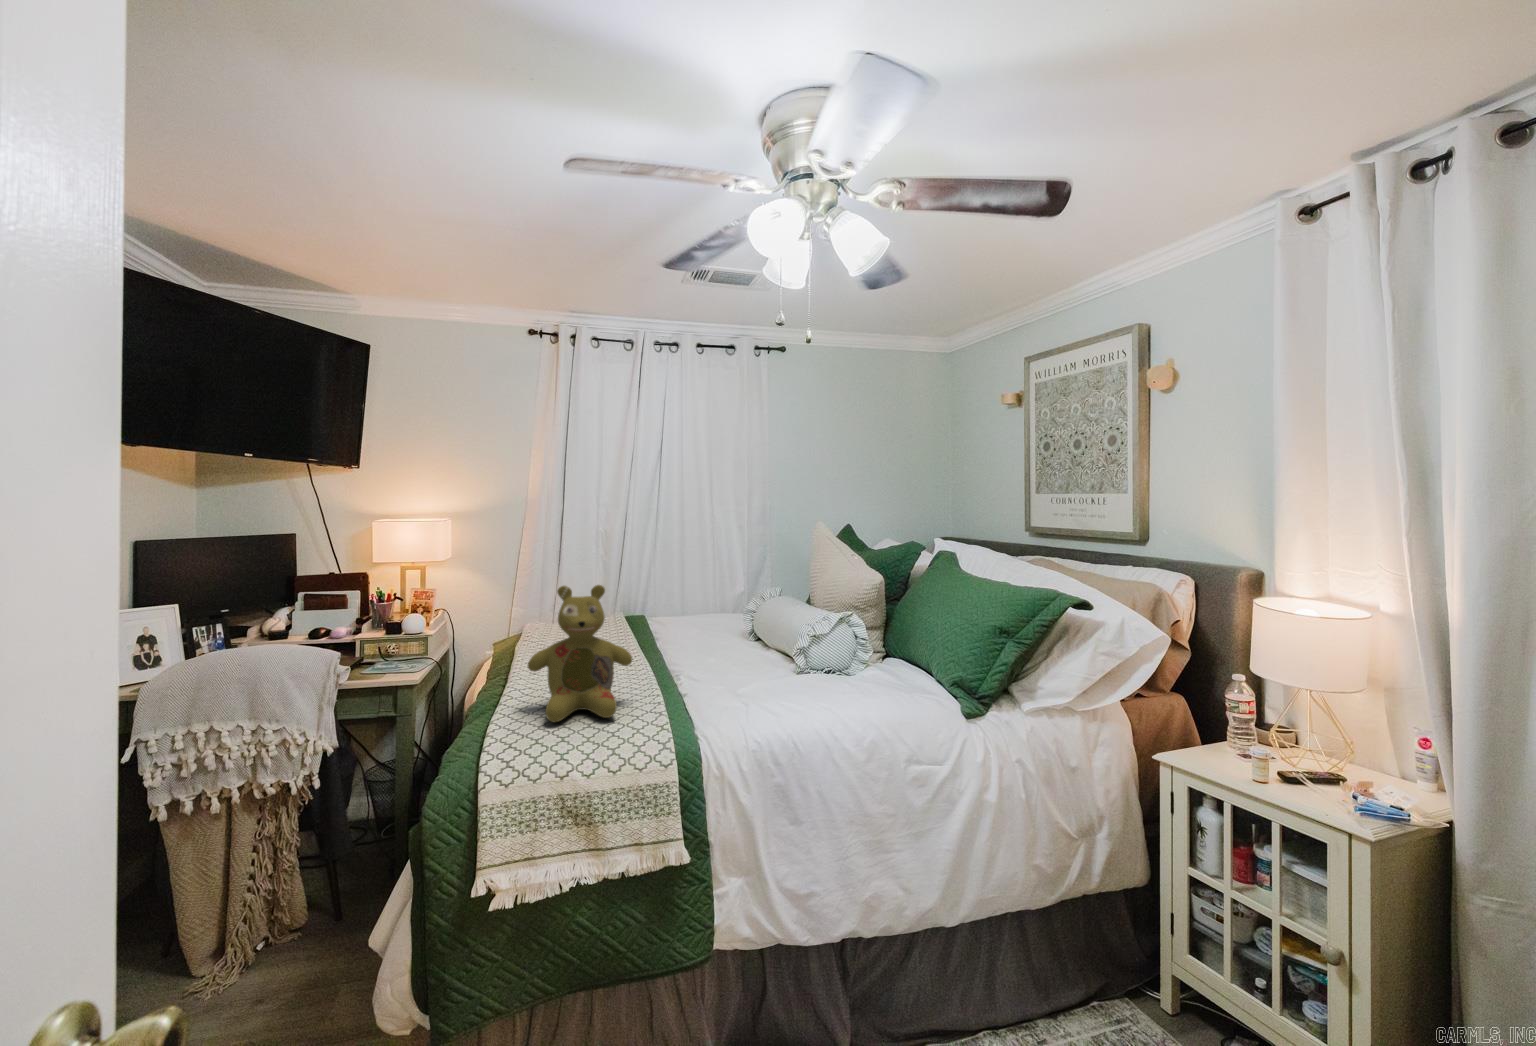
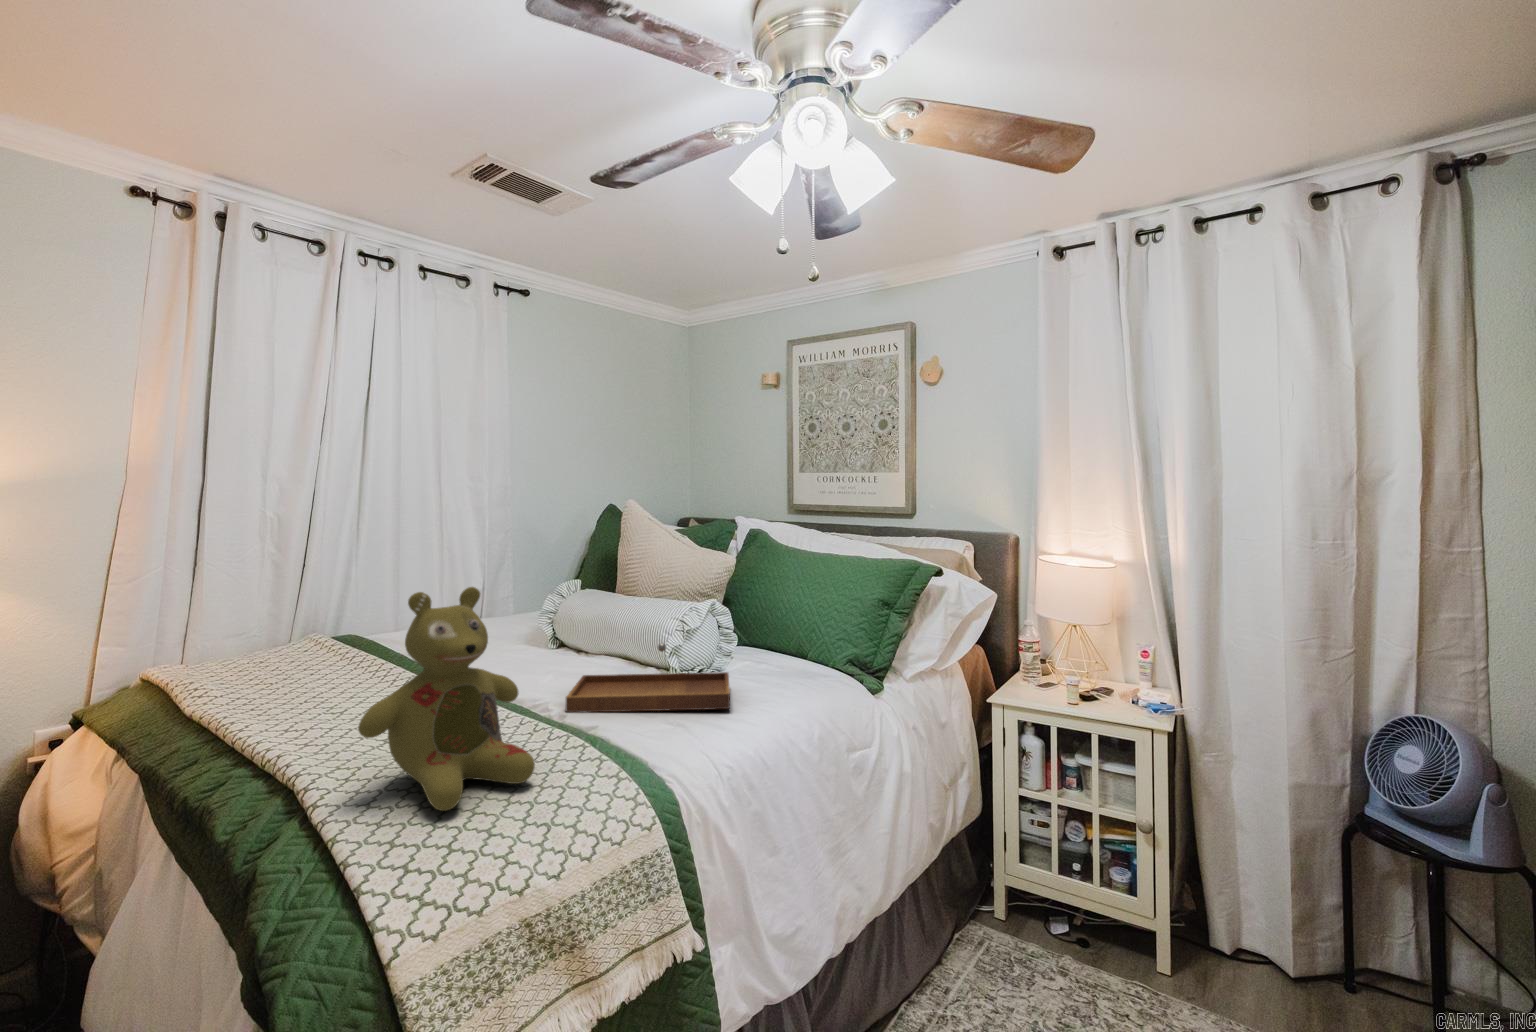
tray: none [694,643,833,703] -> present [566,643,730,712]

